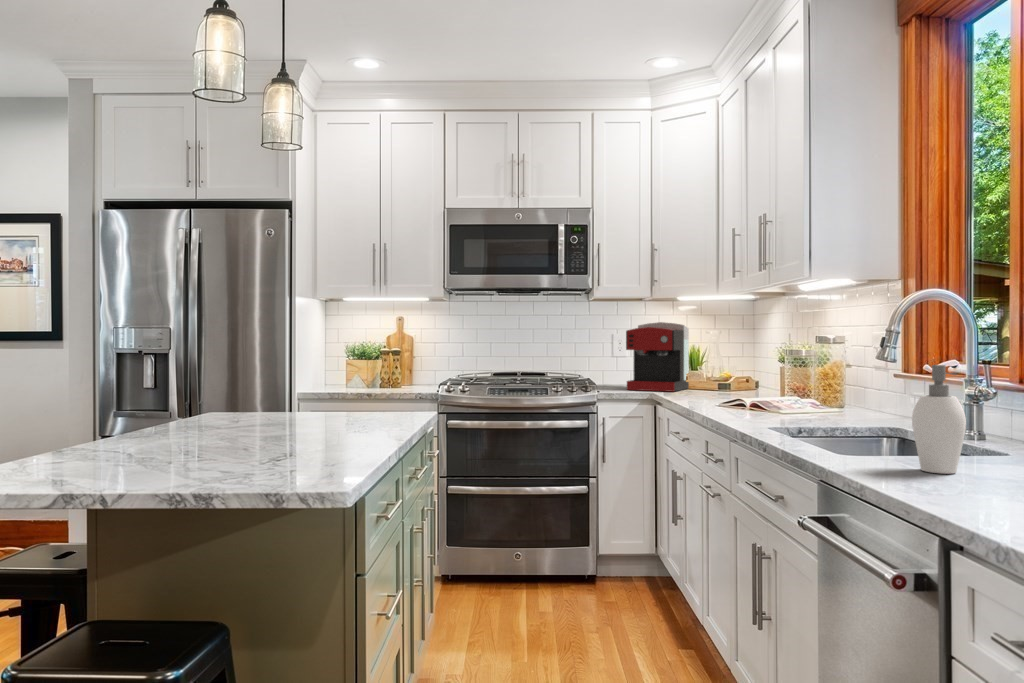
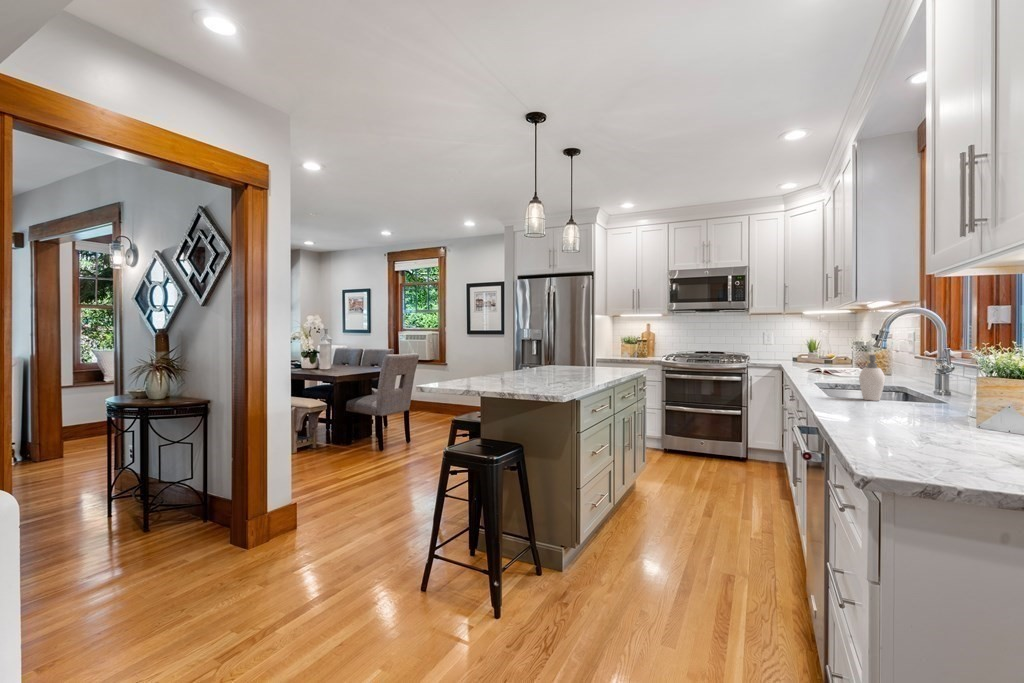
coffee maker: present [626,322,689,392] -> none [768,326,810,364]

